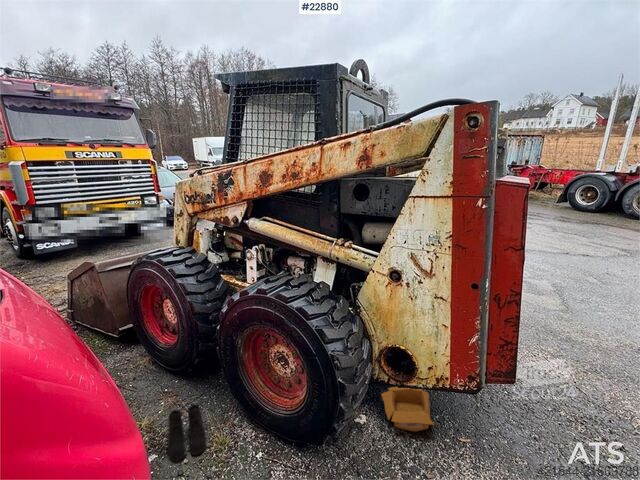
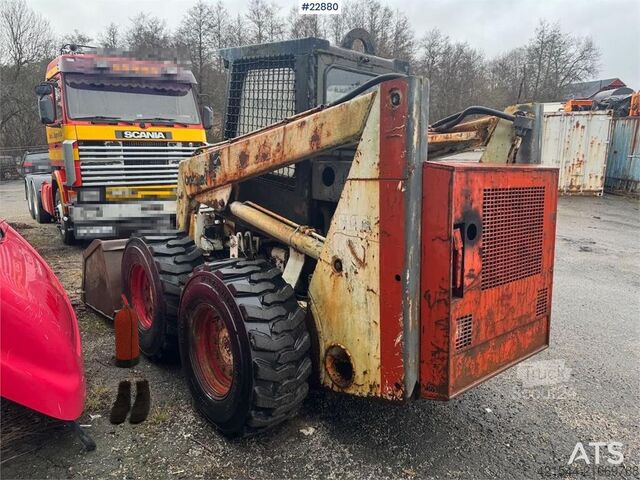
fire extinguisher: none [136,317,165,388] -> present [114,294,140,367]
cardboard box: present [381,387,434,432] -> none [330,409,394,456]

